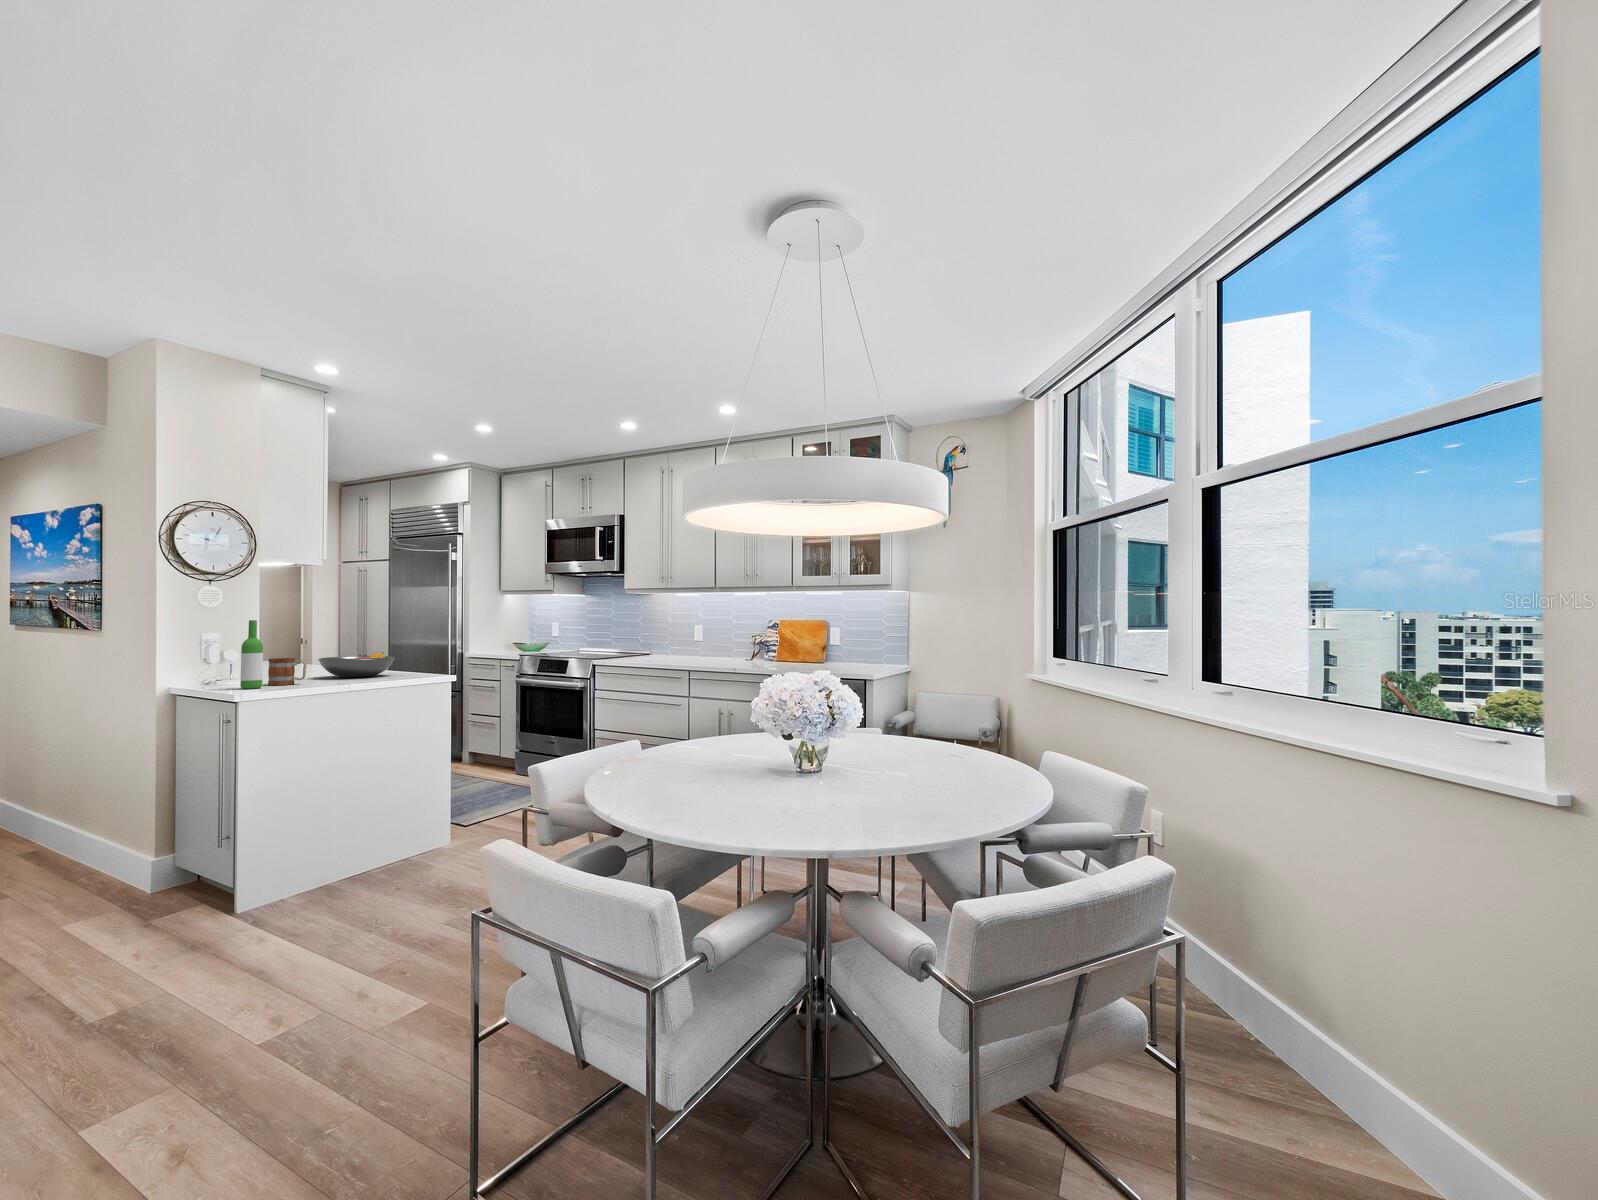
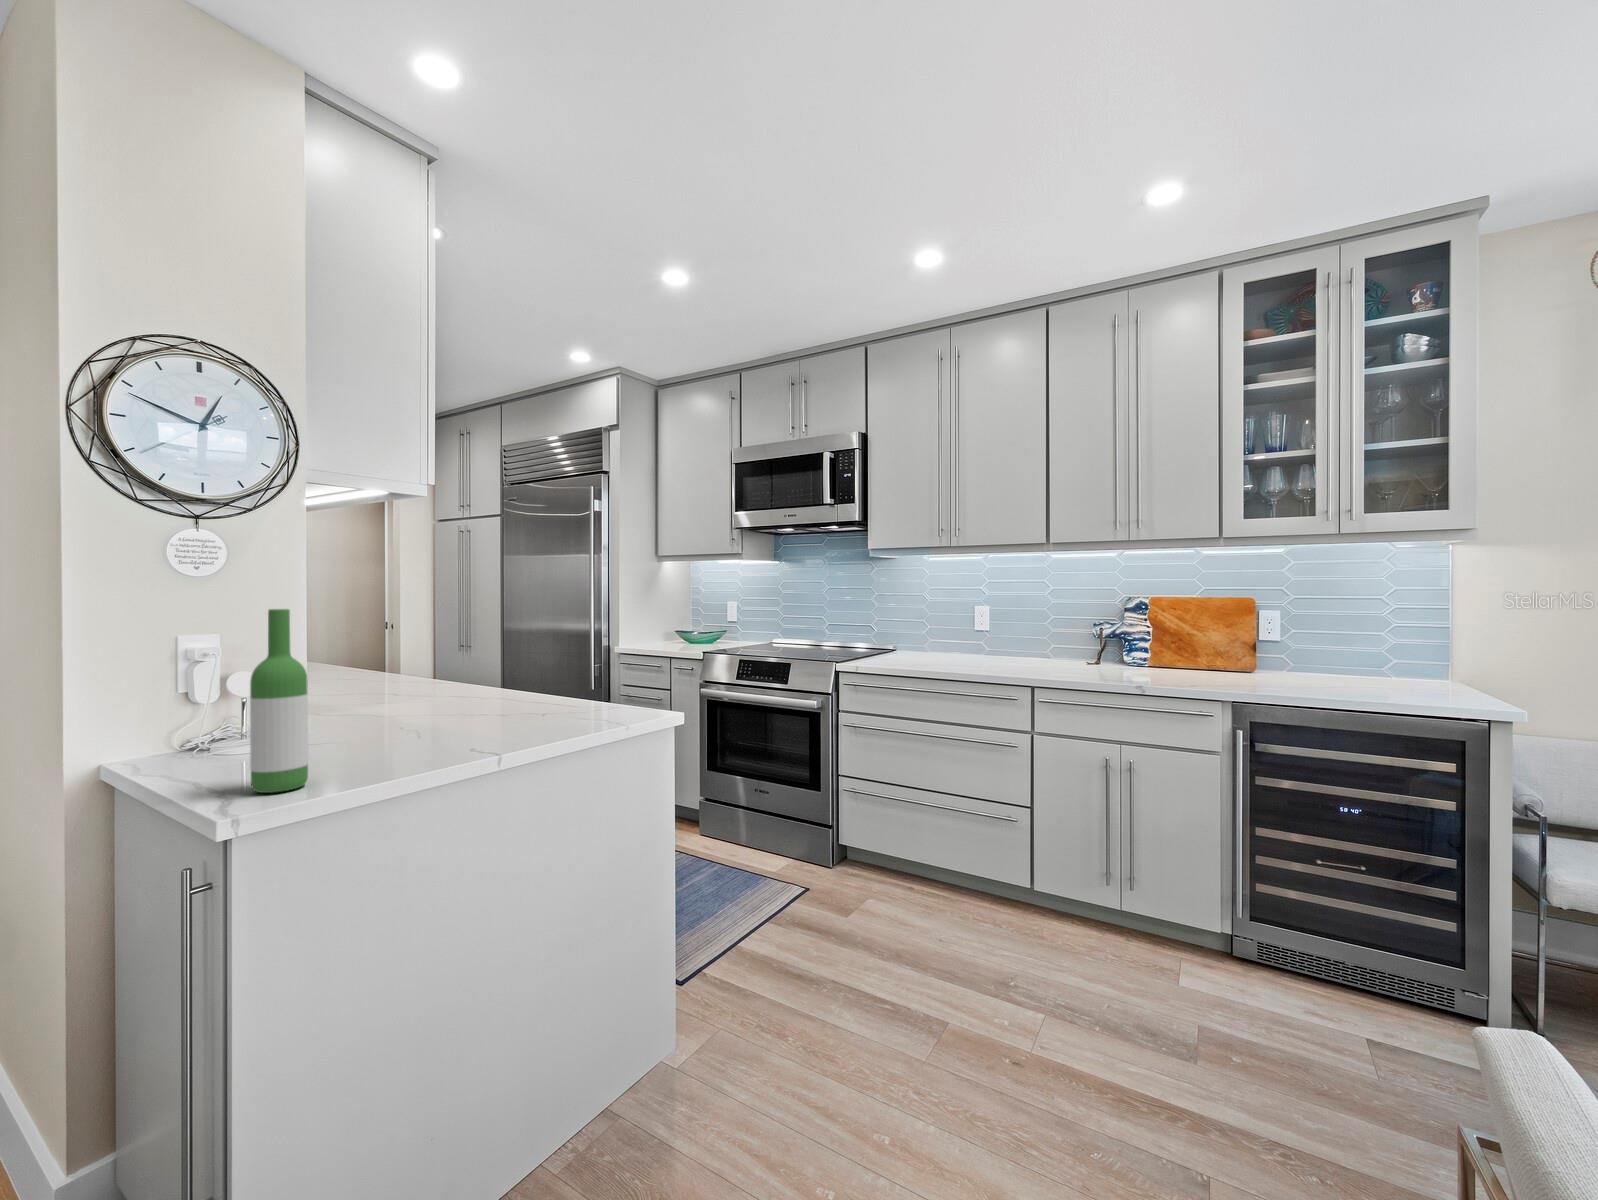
fruit bowl: present [318,652,395,677] -> none [432,667,580,724]
mug: present [268,658,306,685] -> none [325,696,414,768]

